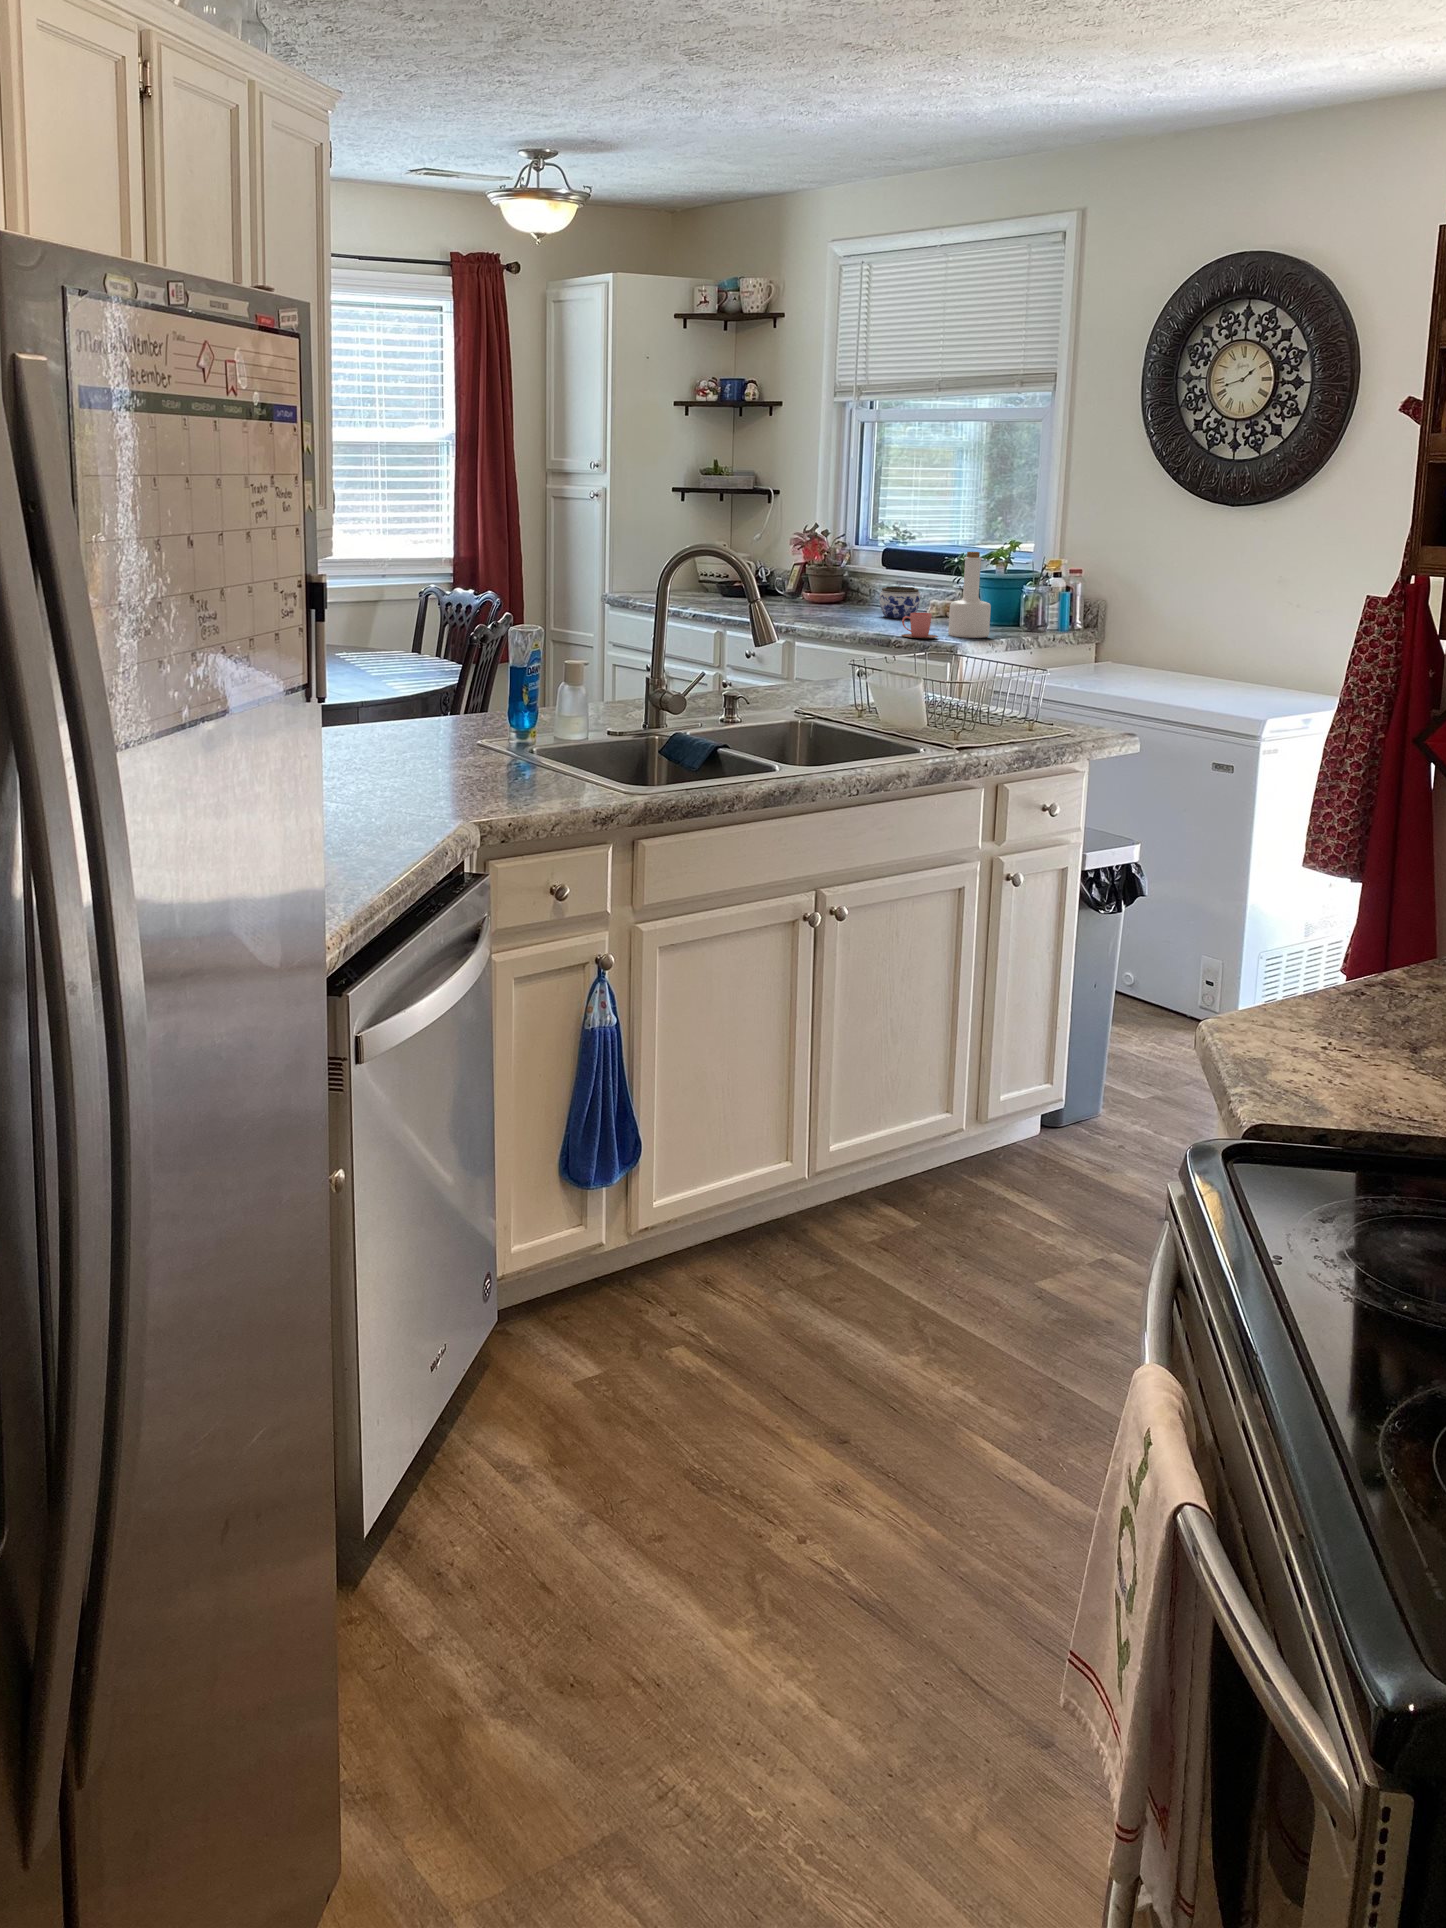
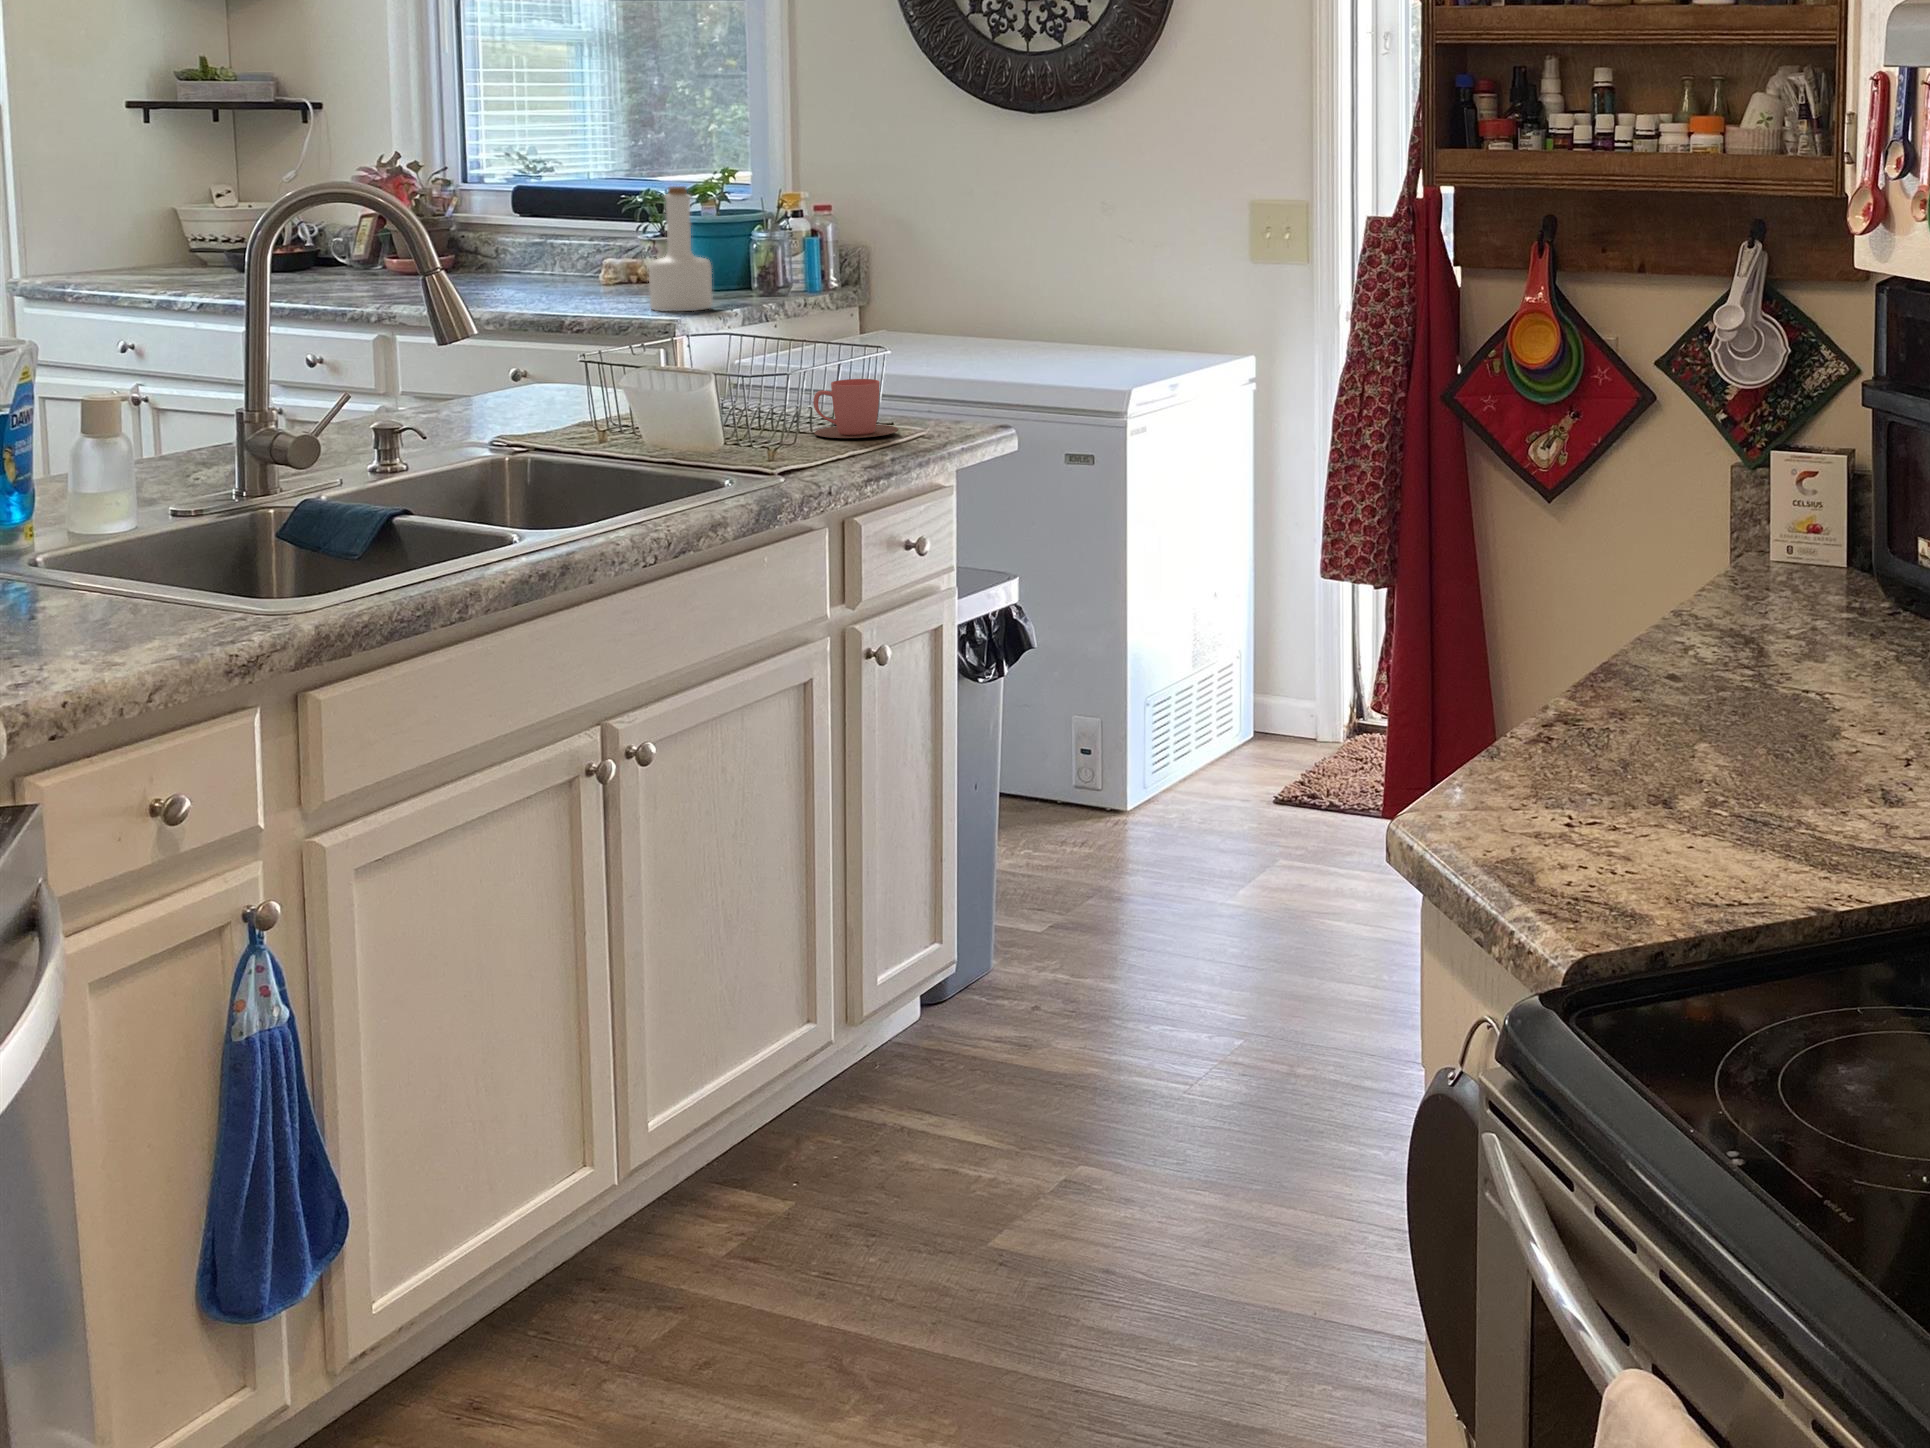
jar: present [879,587,920,618] -> none [523,243,589,290]
cup: present [902,613,938,638] -> present [813,379,898,438]

